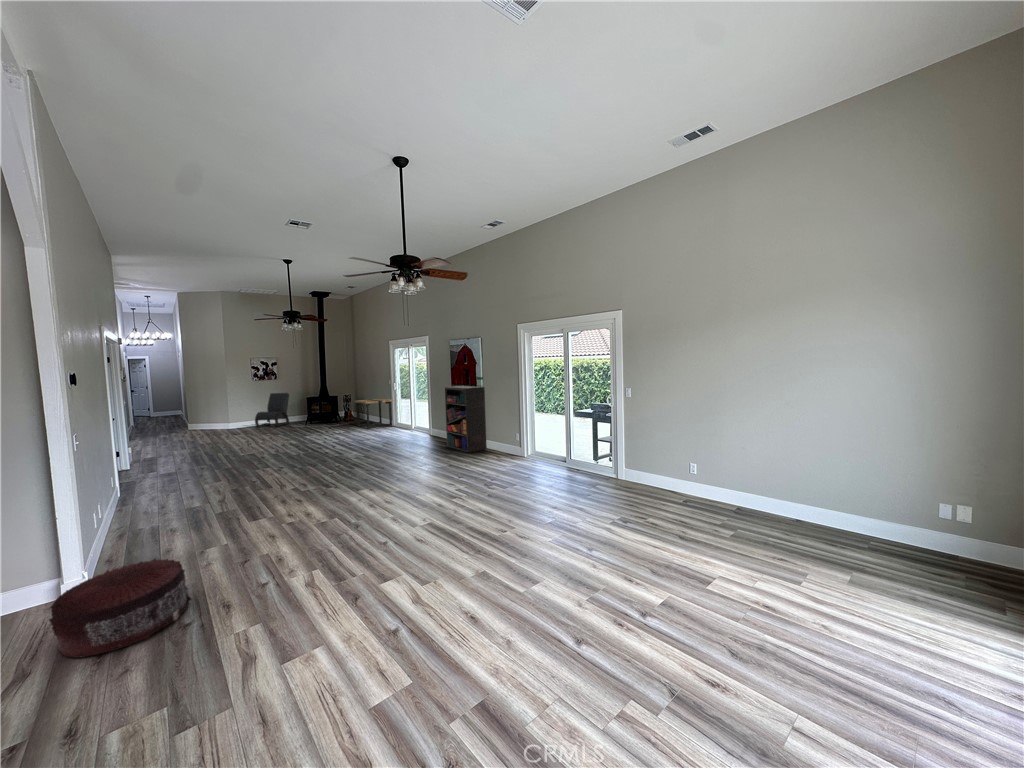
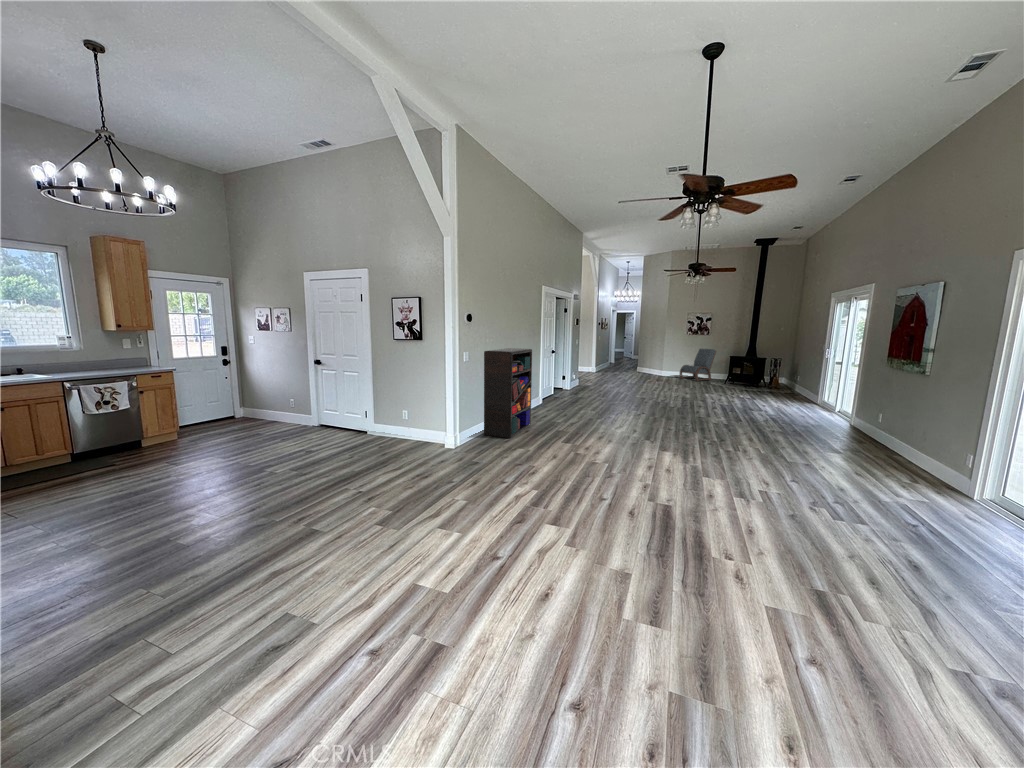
bookshelf: present [445,386,487,453] -> present [484,348,532,438]
side table: present [354,398,393,429] -> none [772,365,824,403]
pouf: present [49,559,191,658] -> none [412,435,471,479]

